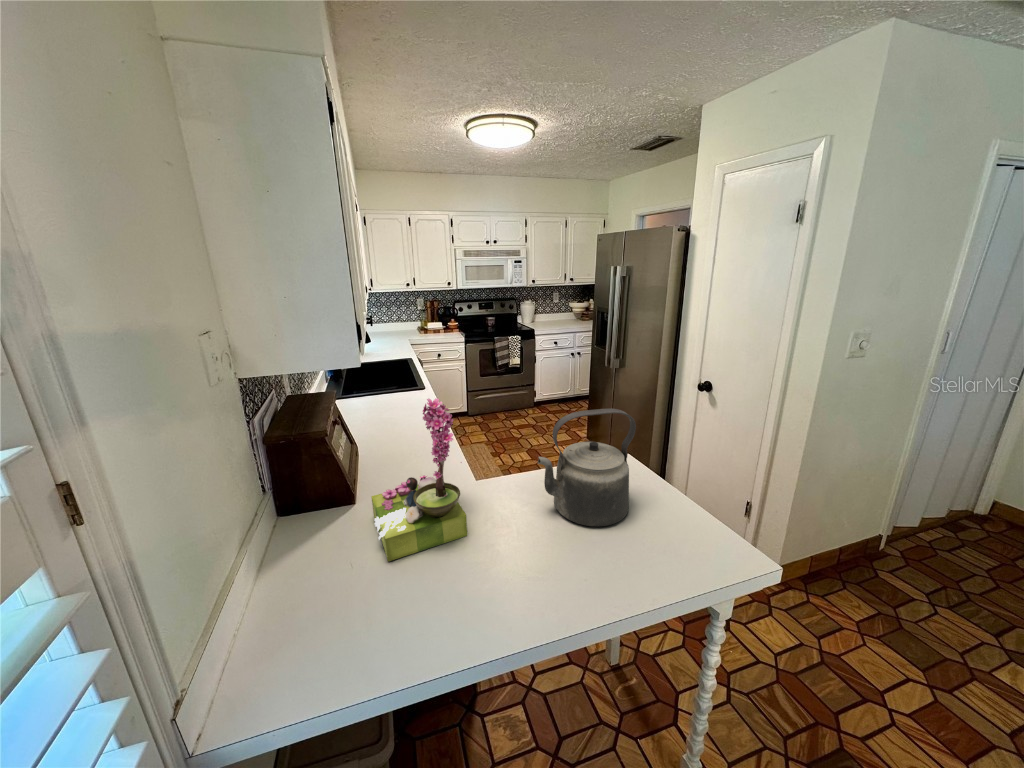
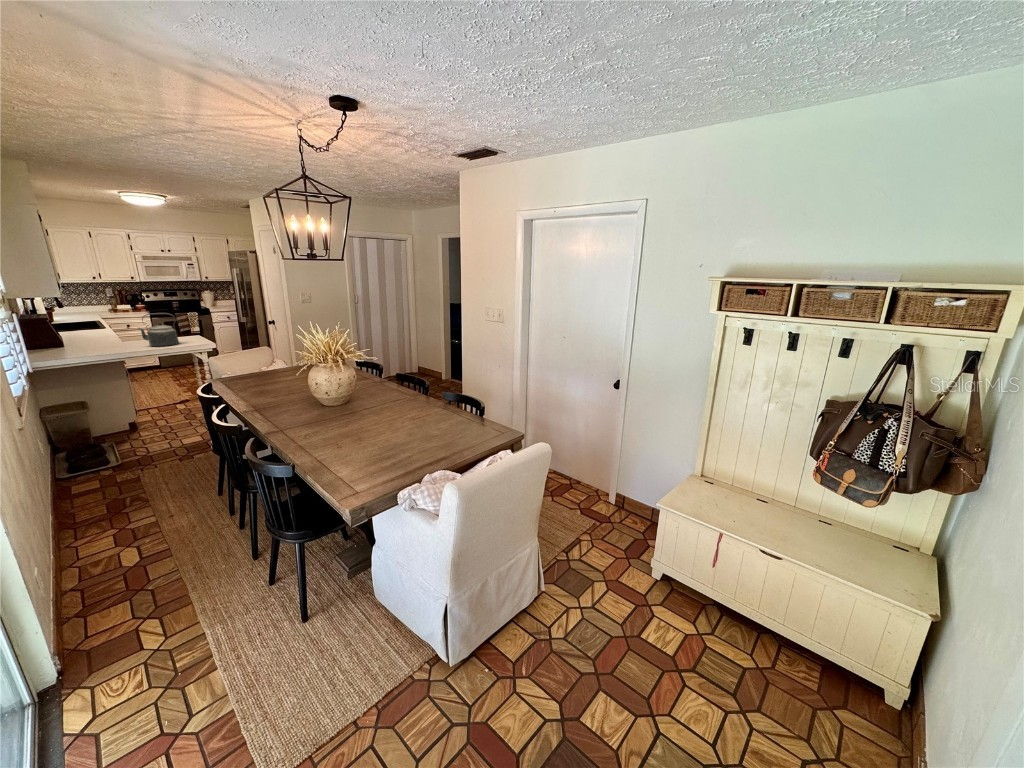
flower arrangement: present [371,398,467,562] -> none [69,310,111,355]

